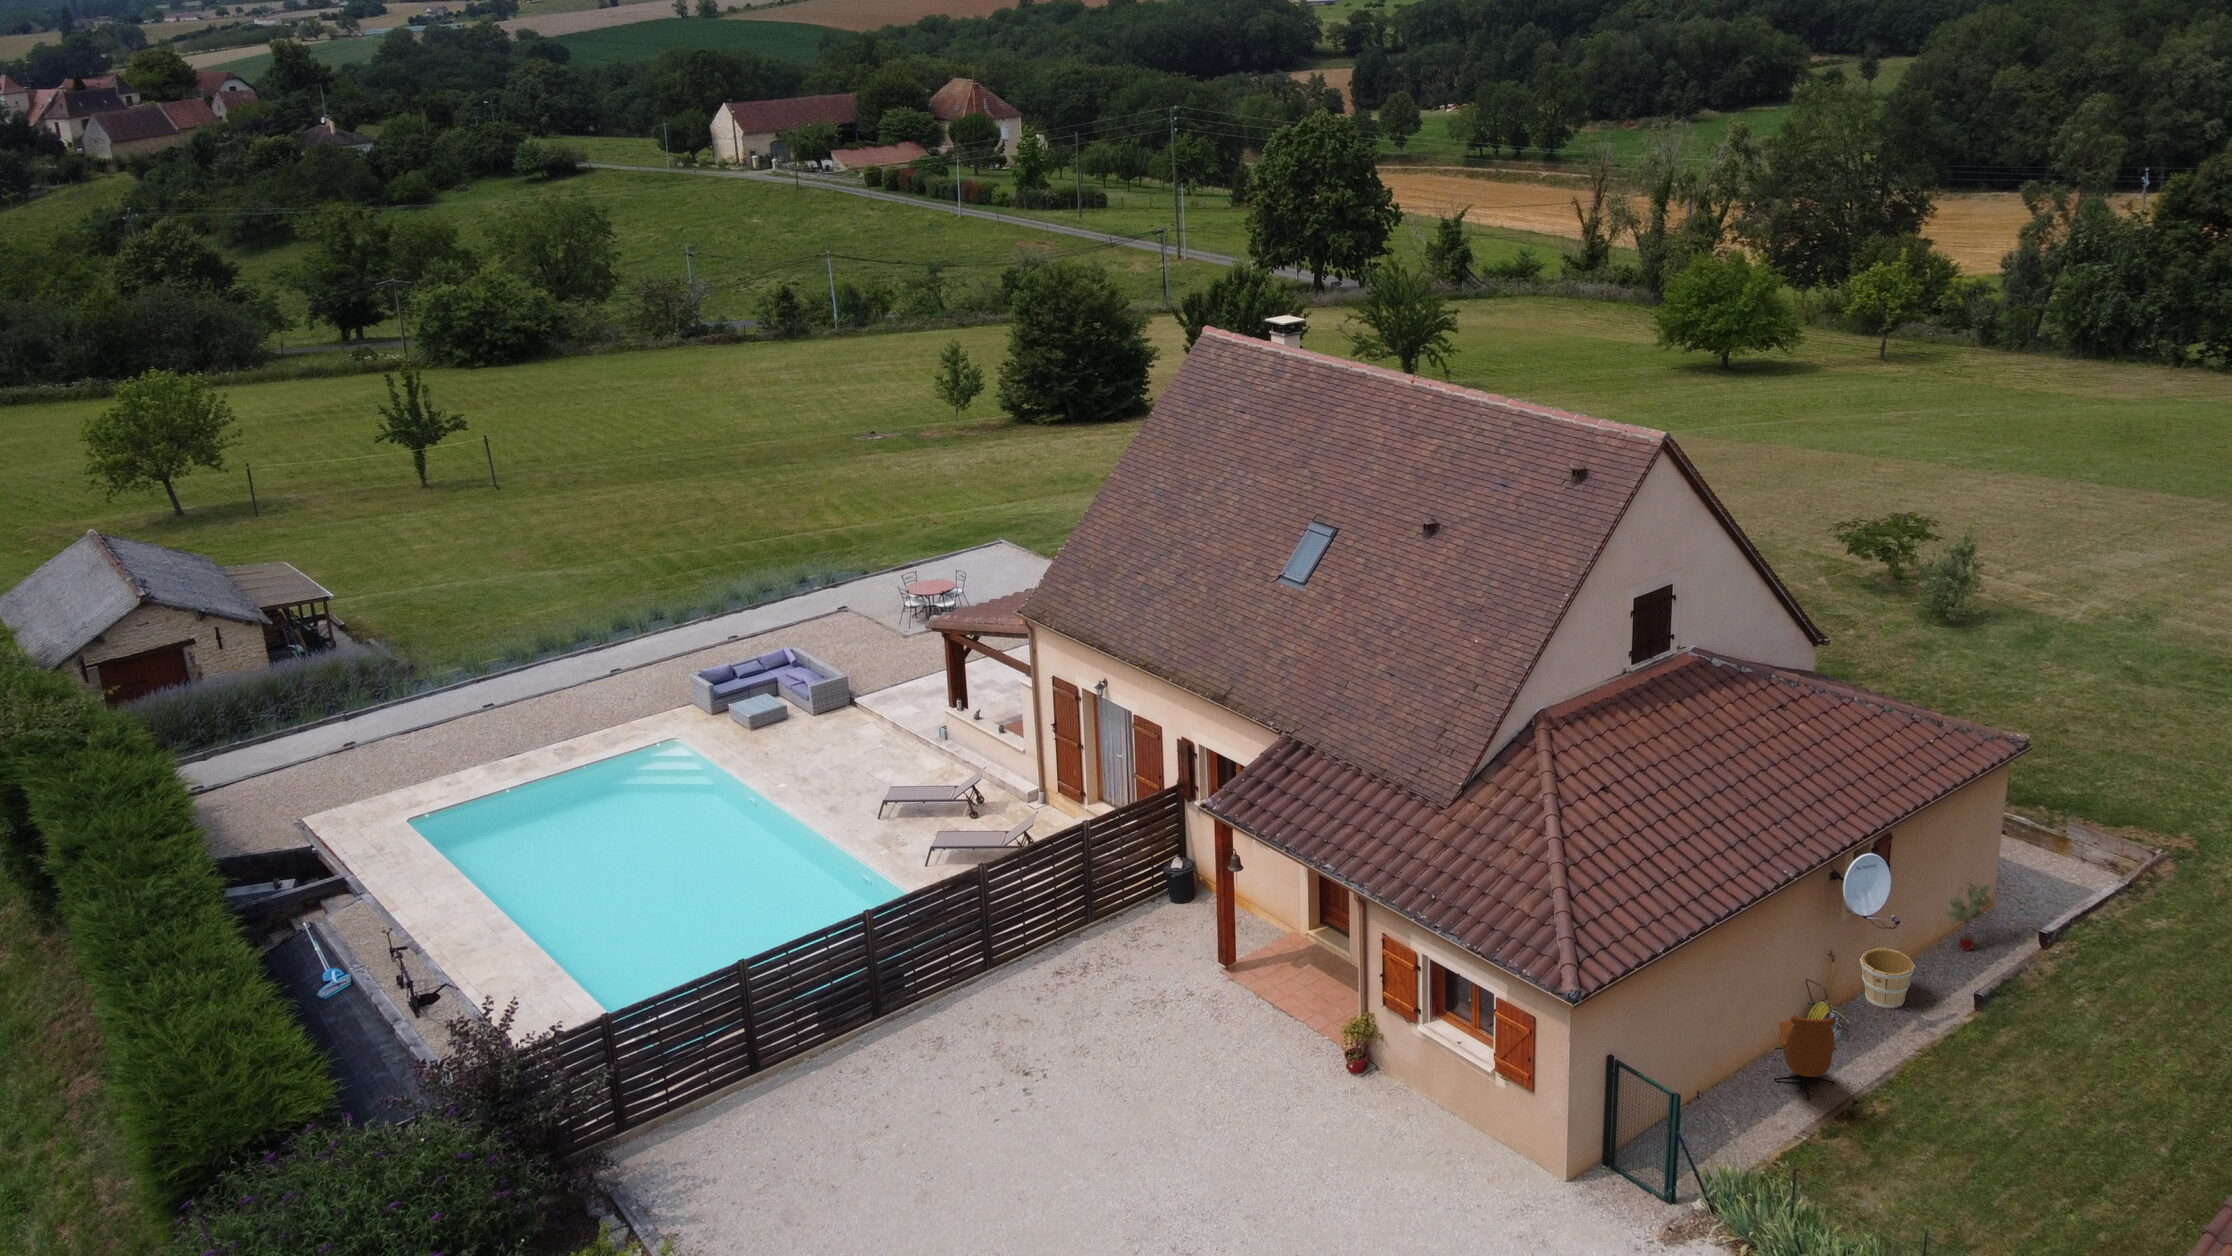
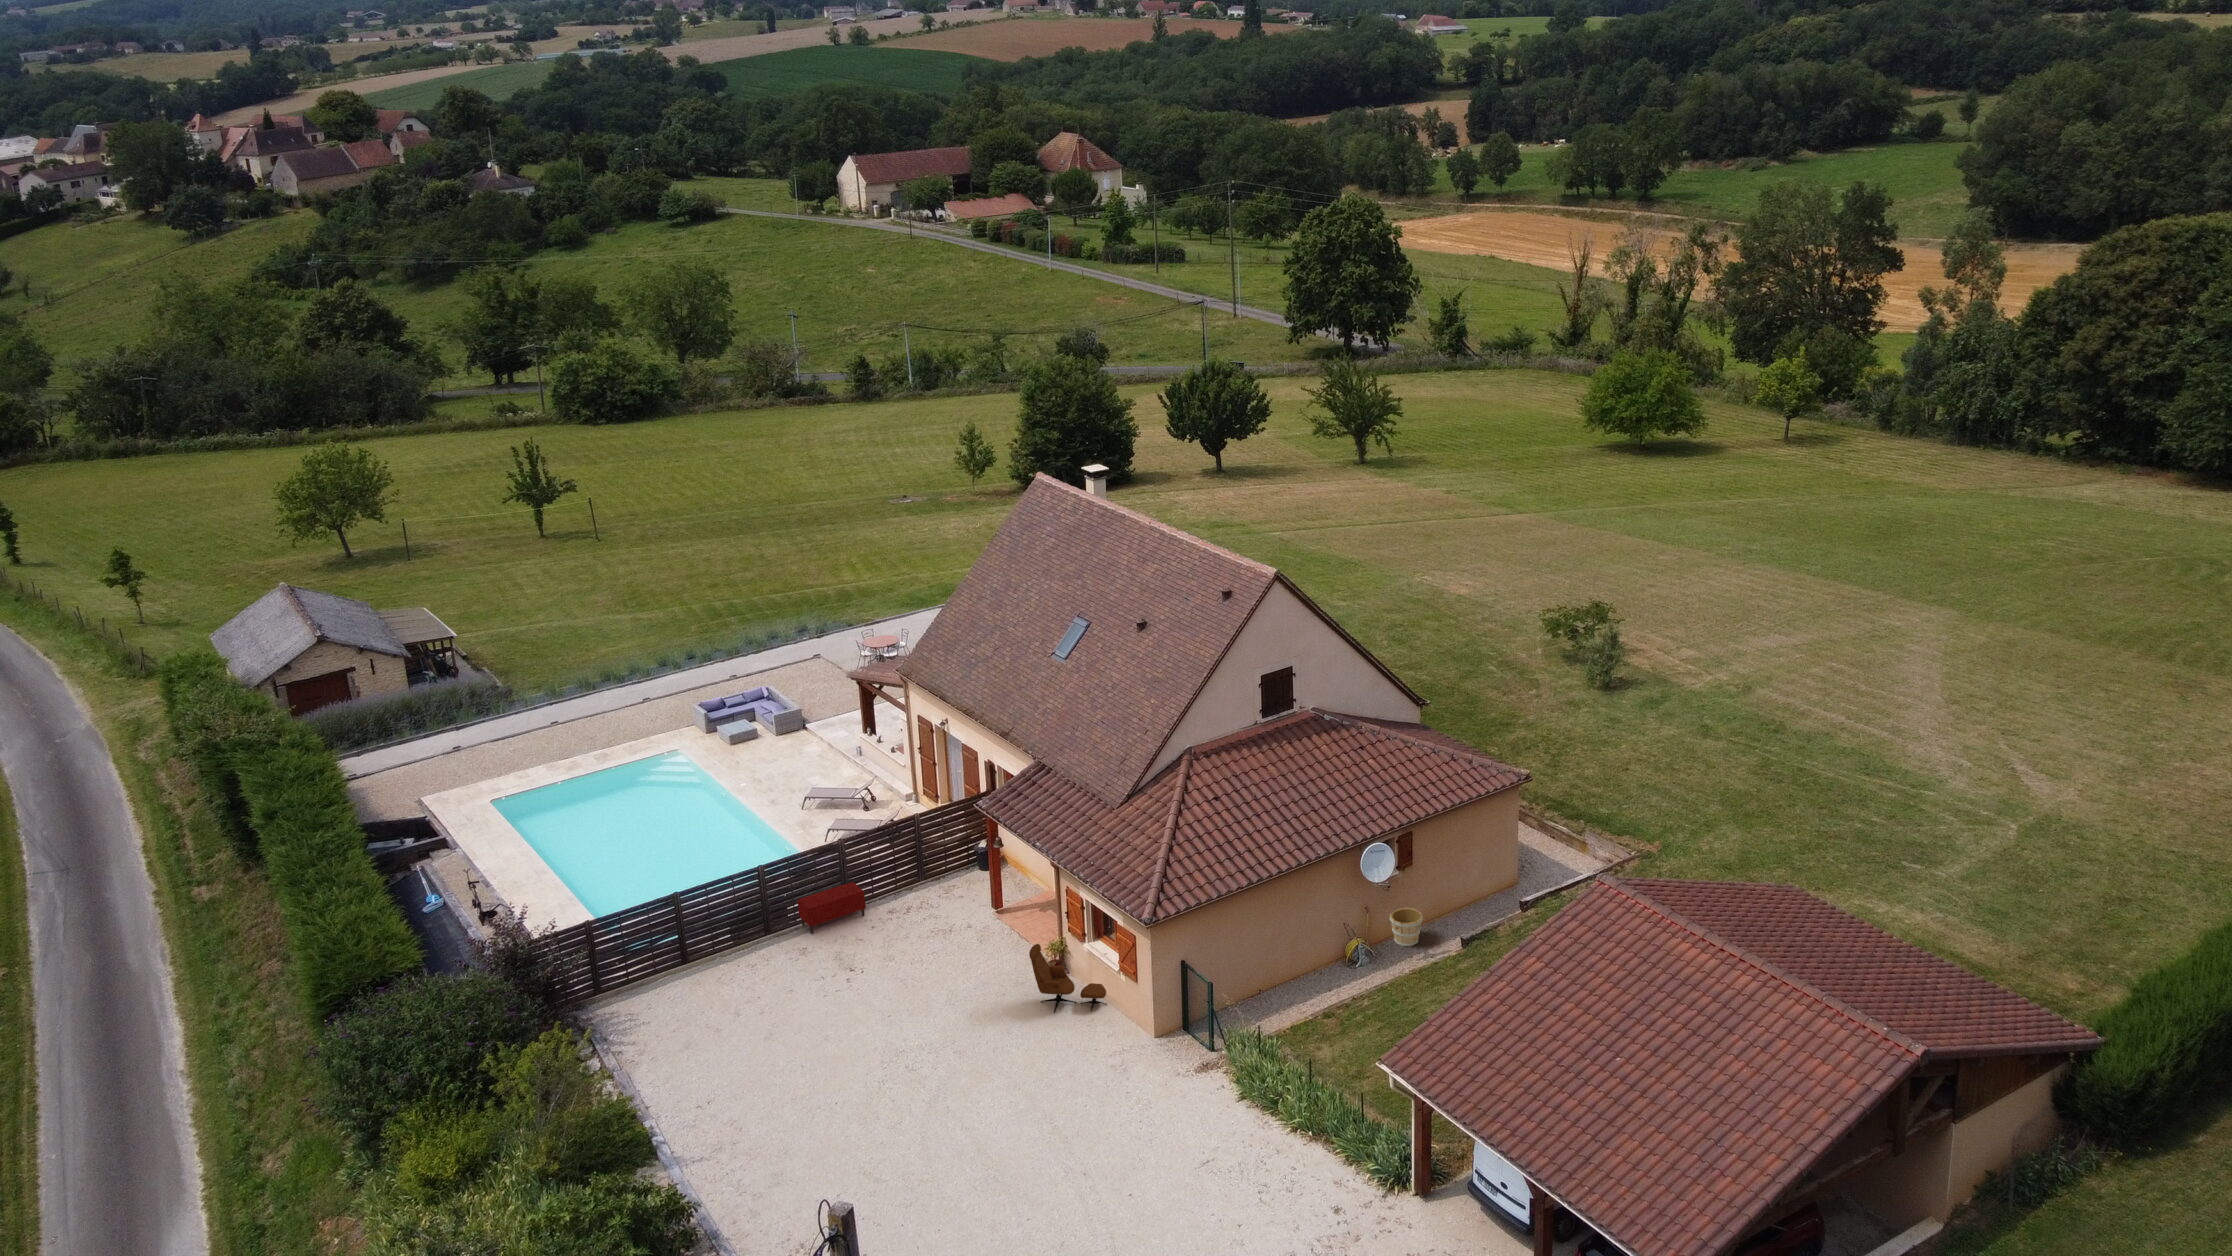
potted tree: present [1946,880,1992,951] -> none [1462,864,1495,913]
bench: none [922,931,1025,1015] -> present [798,882,866,934]
lounge chair: present [1774,1016,1836,1099] -> present [1029,944,1107,1013]

